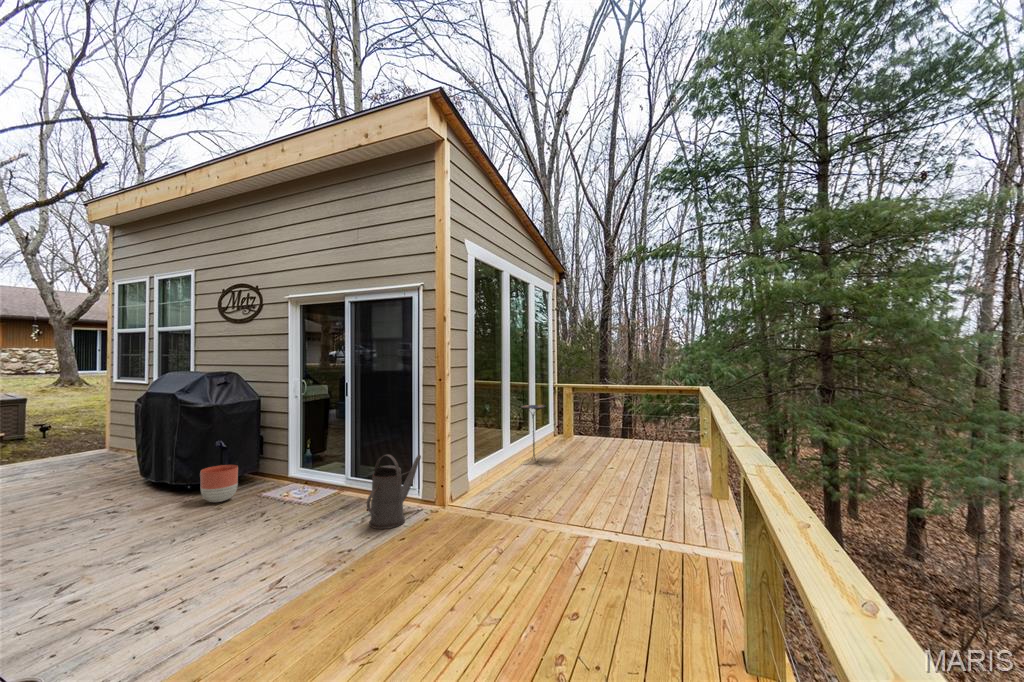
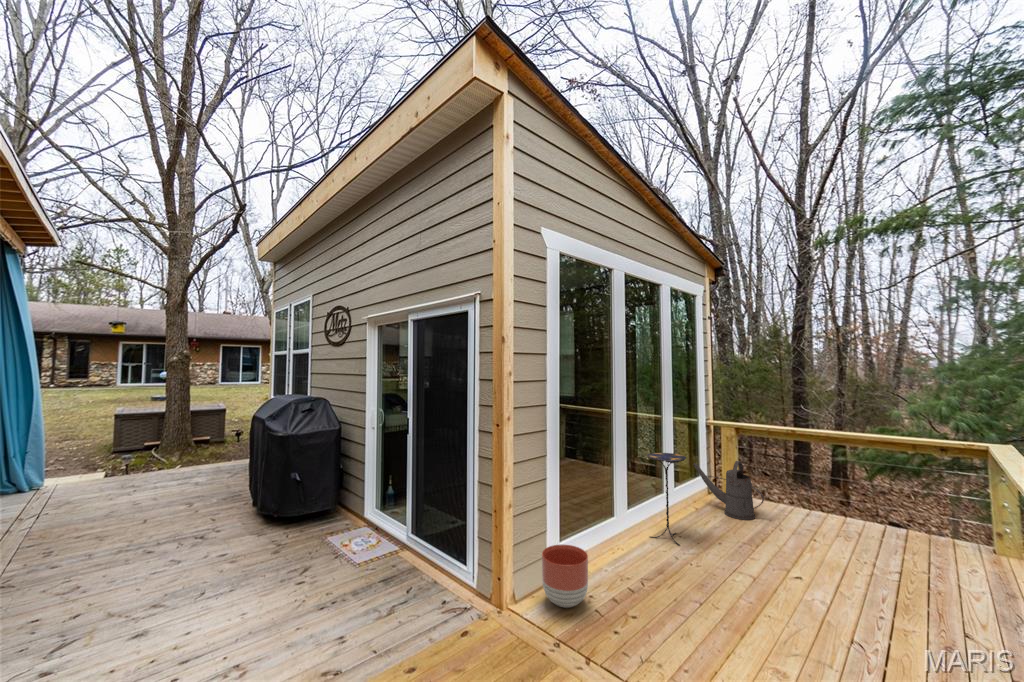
watering can: present [367,455,421,529] -> present [694,461,764,520]
planter: present [200,465,238,502] -> present [542,545,588,608]

